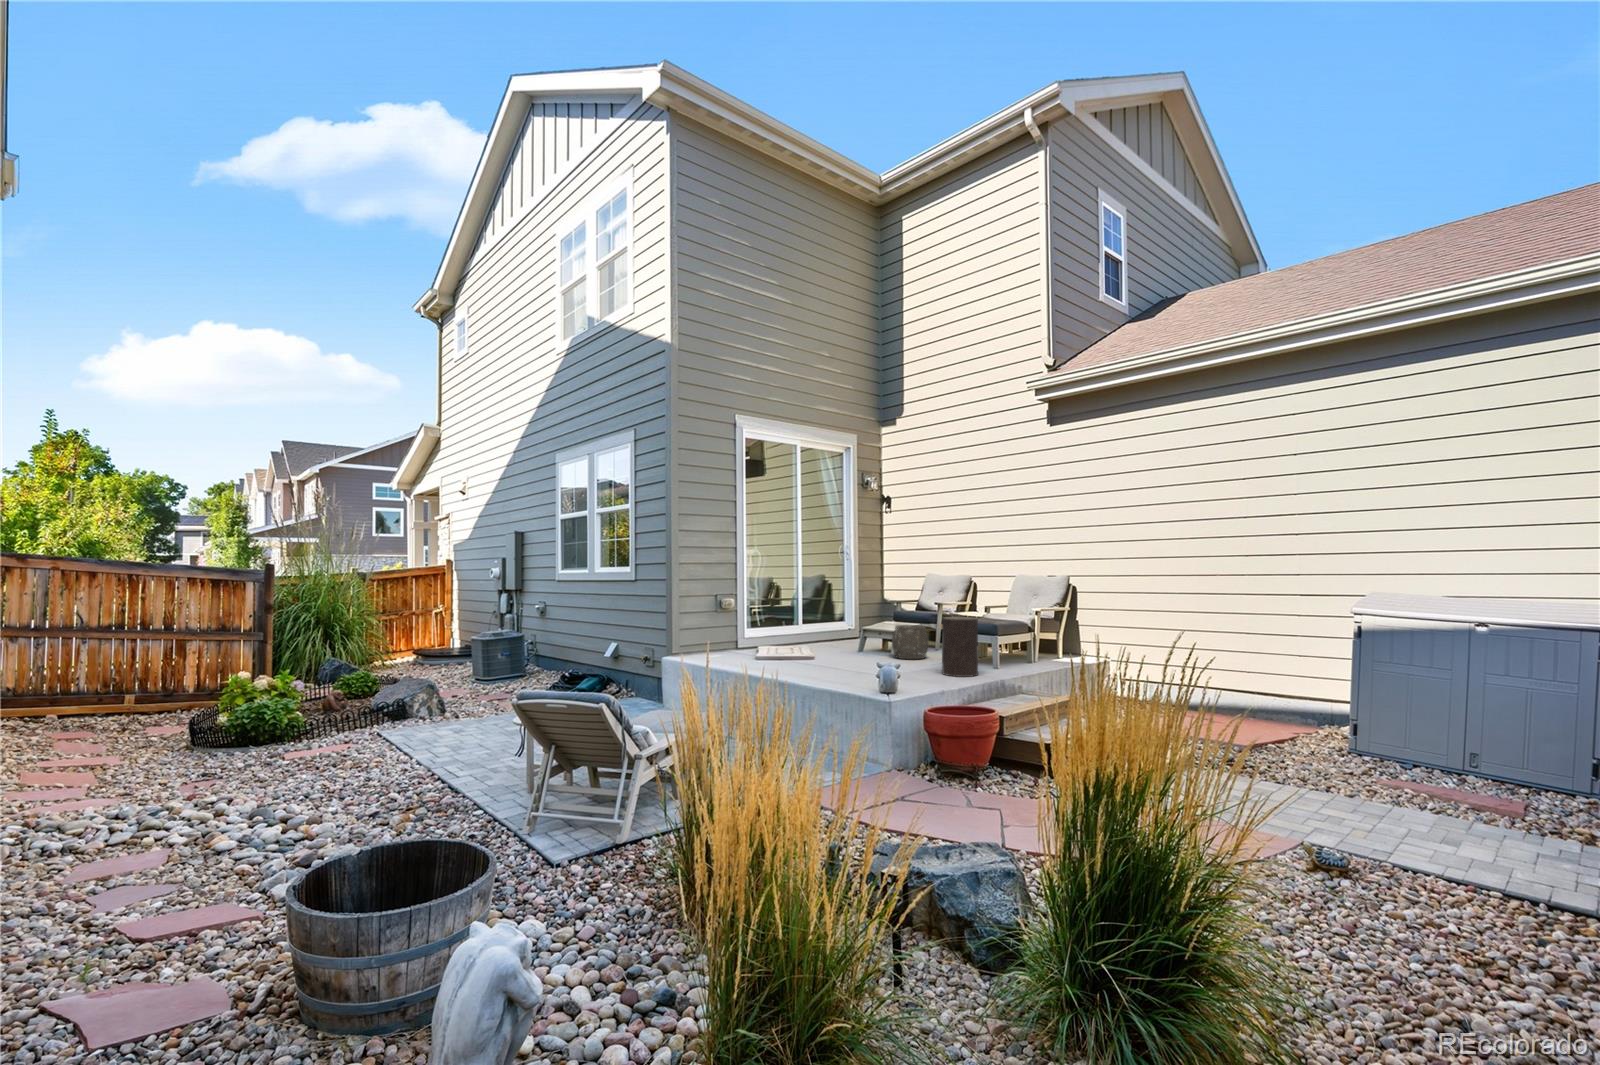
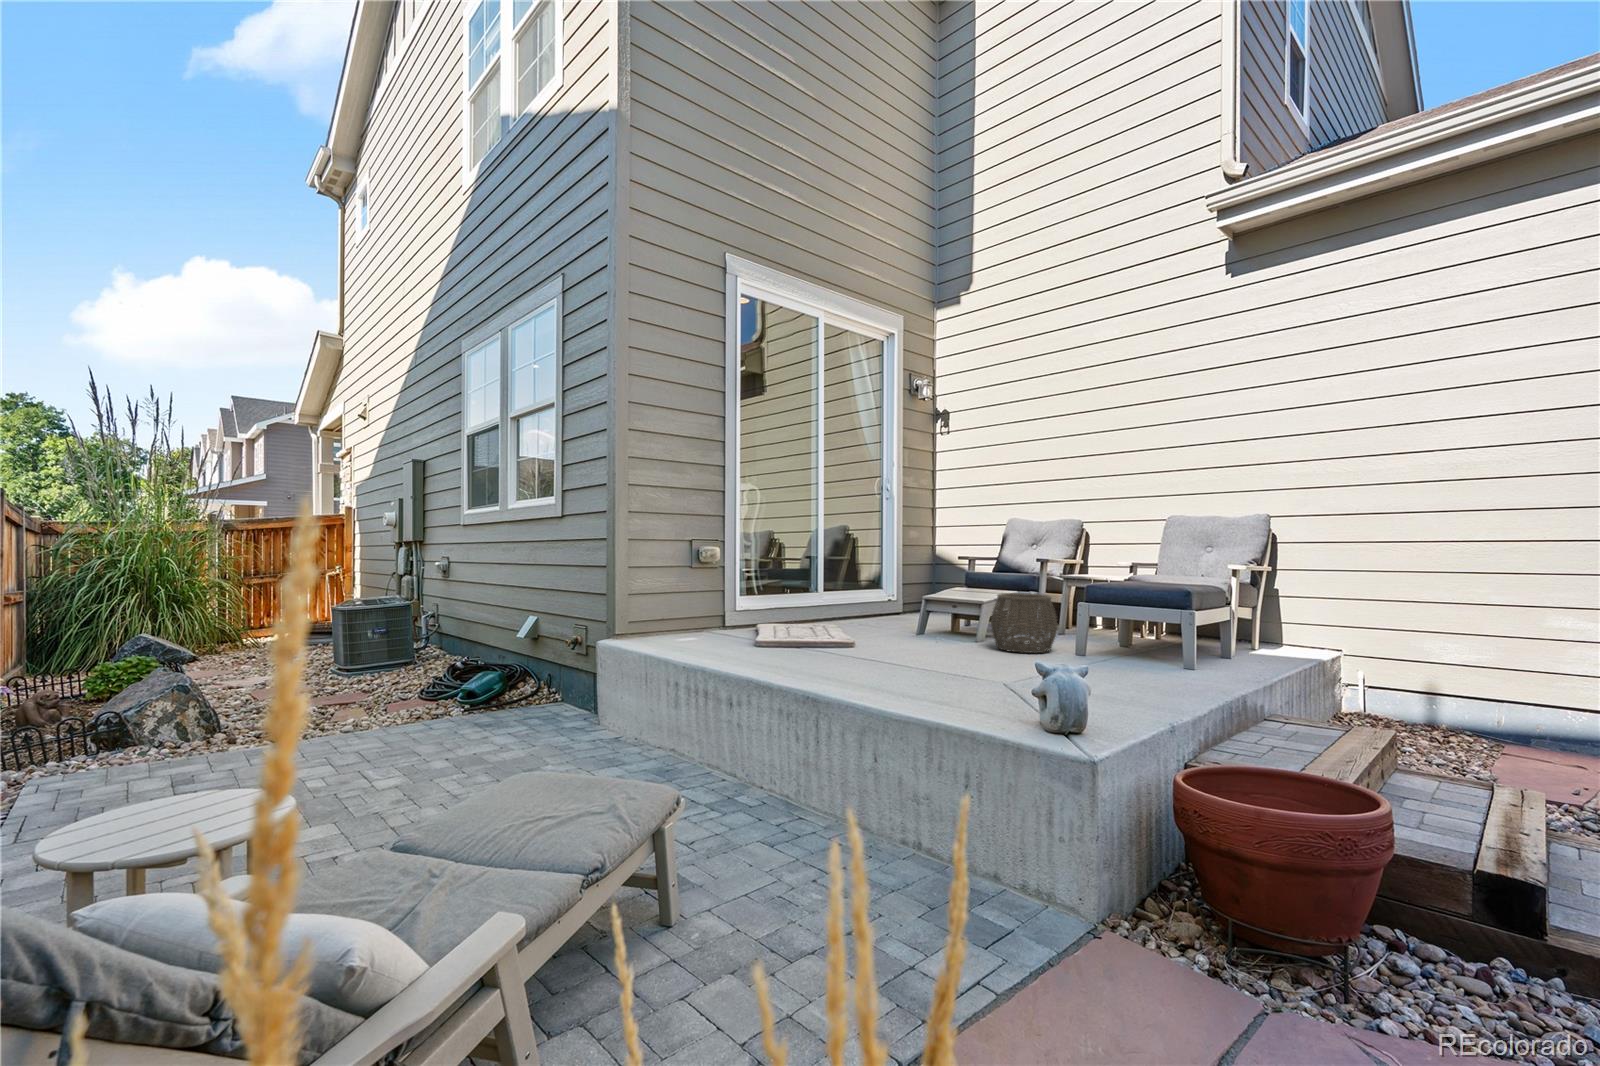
stool: present [942,617,978,677] -> none [1135,577,1216,699]

